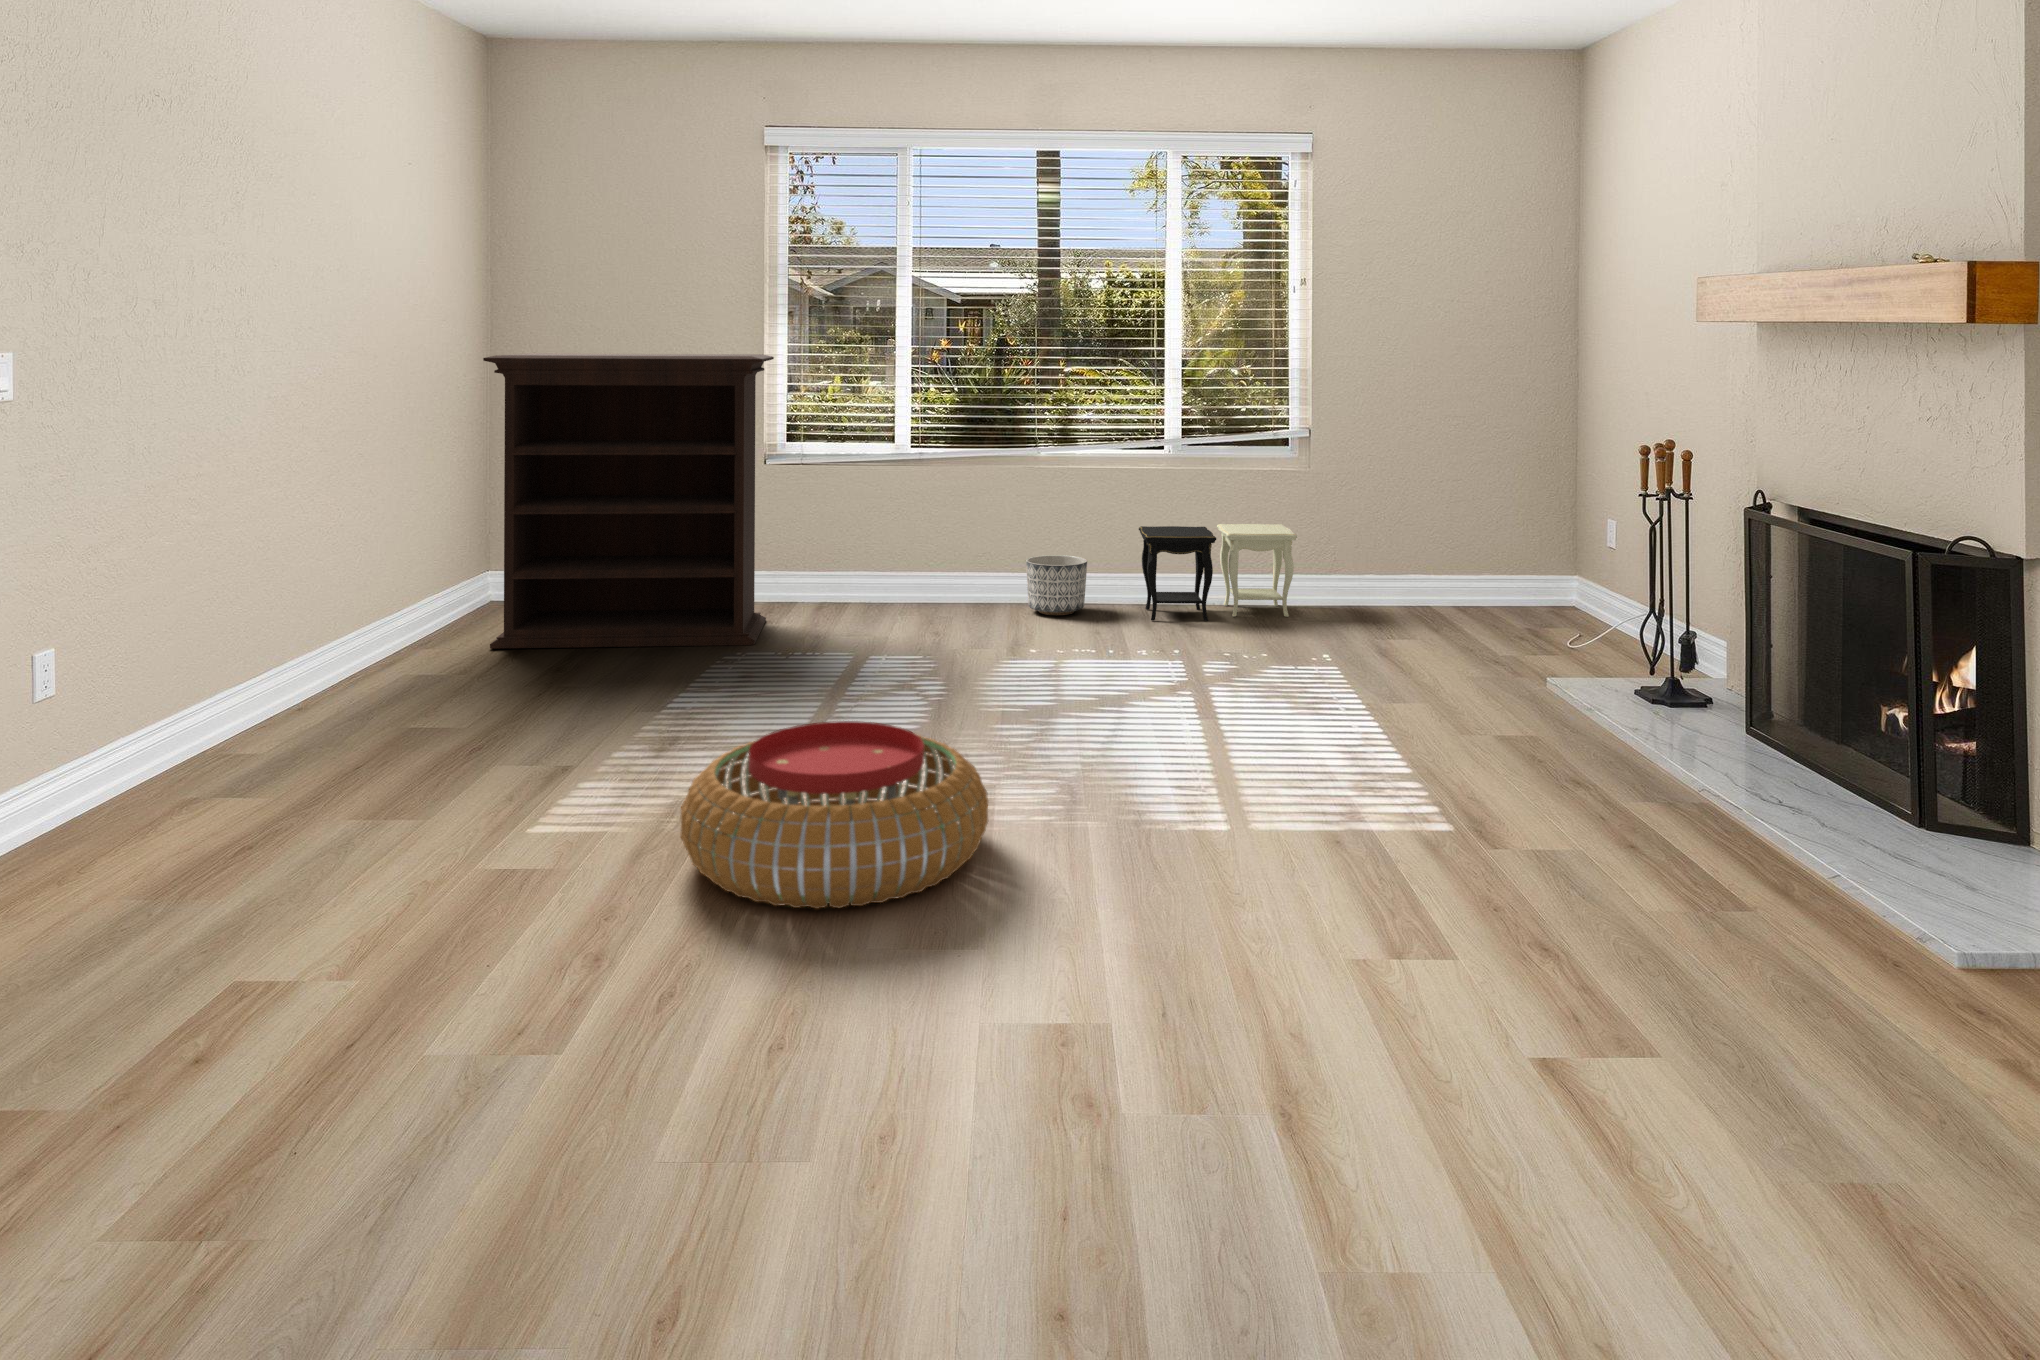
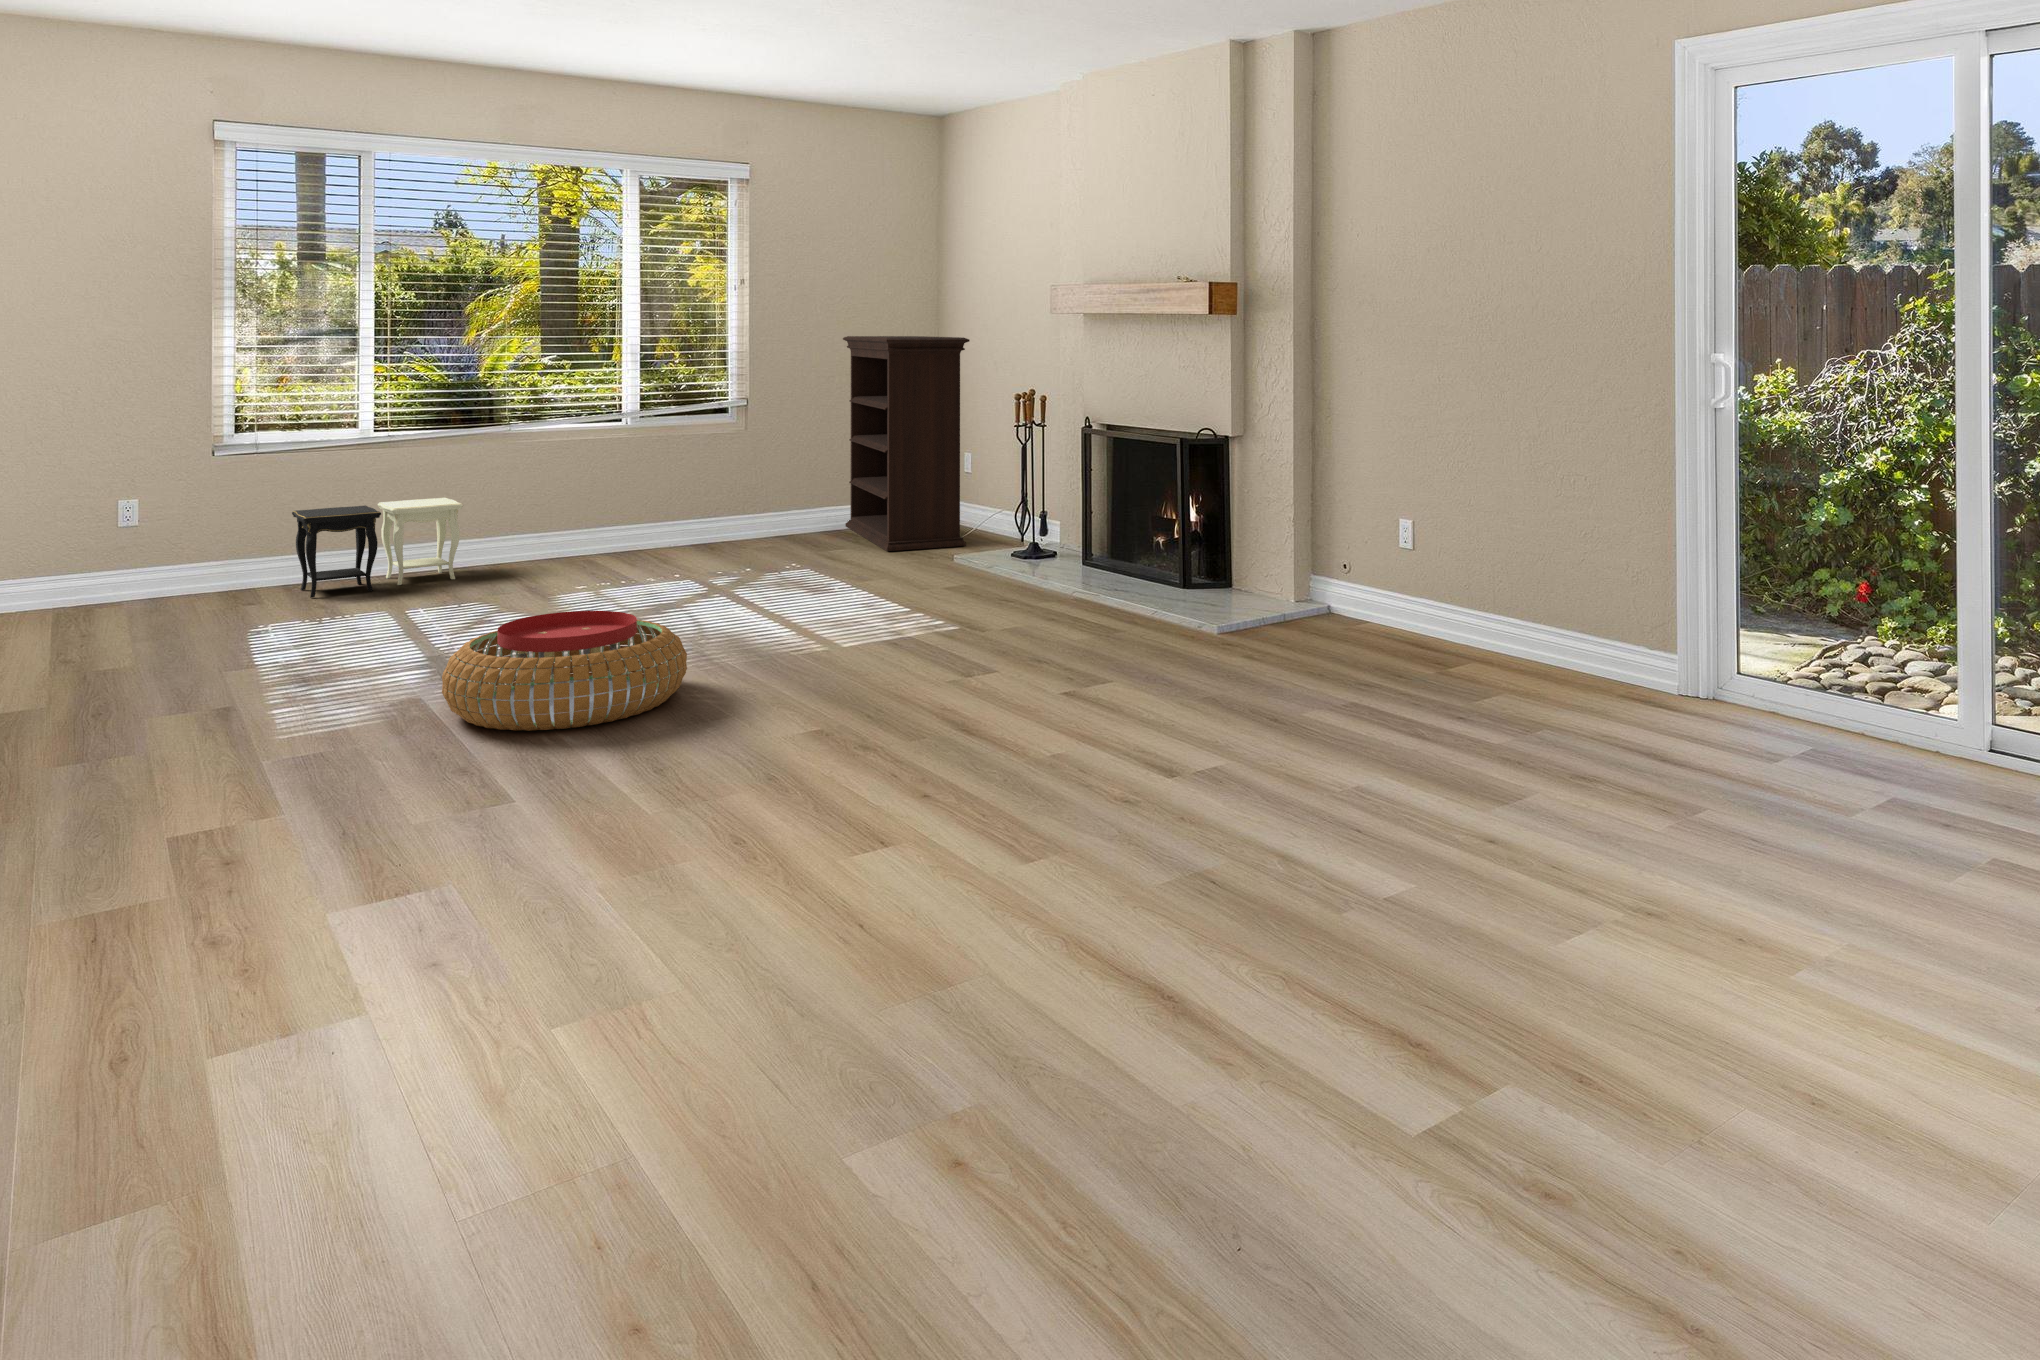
bookshelf: present [483,353,774,649] -> present [843,336,970,551]
side table: present [1139,524,1297,621] -> present [292,498,463,598]
planter: present [1026,555,1087,615] -> none [510,516,569,567]

